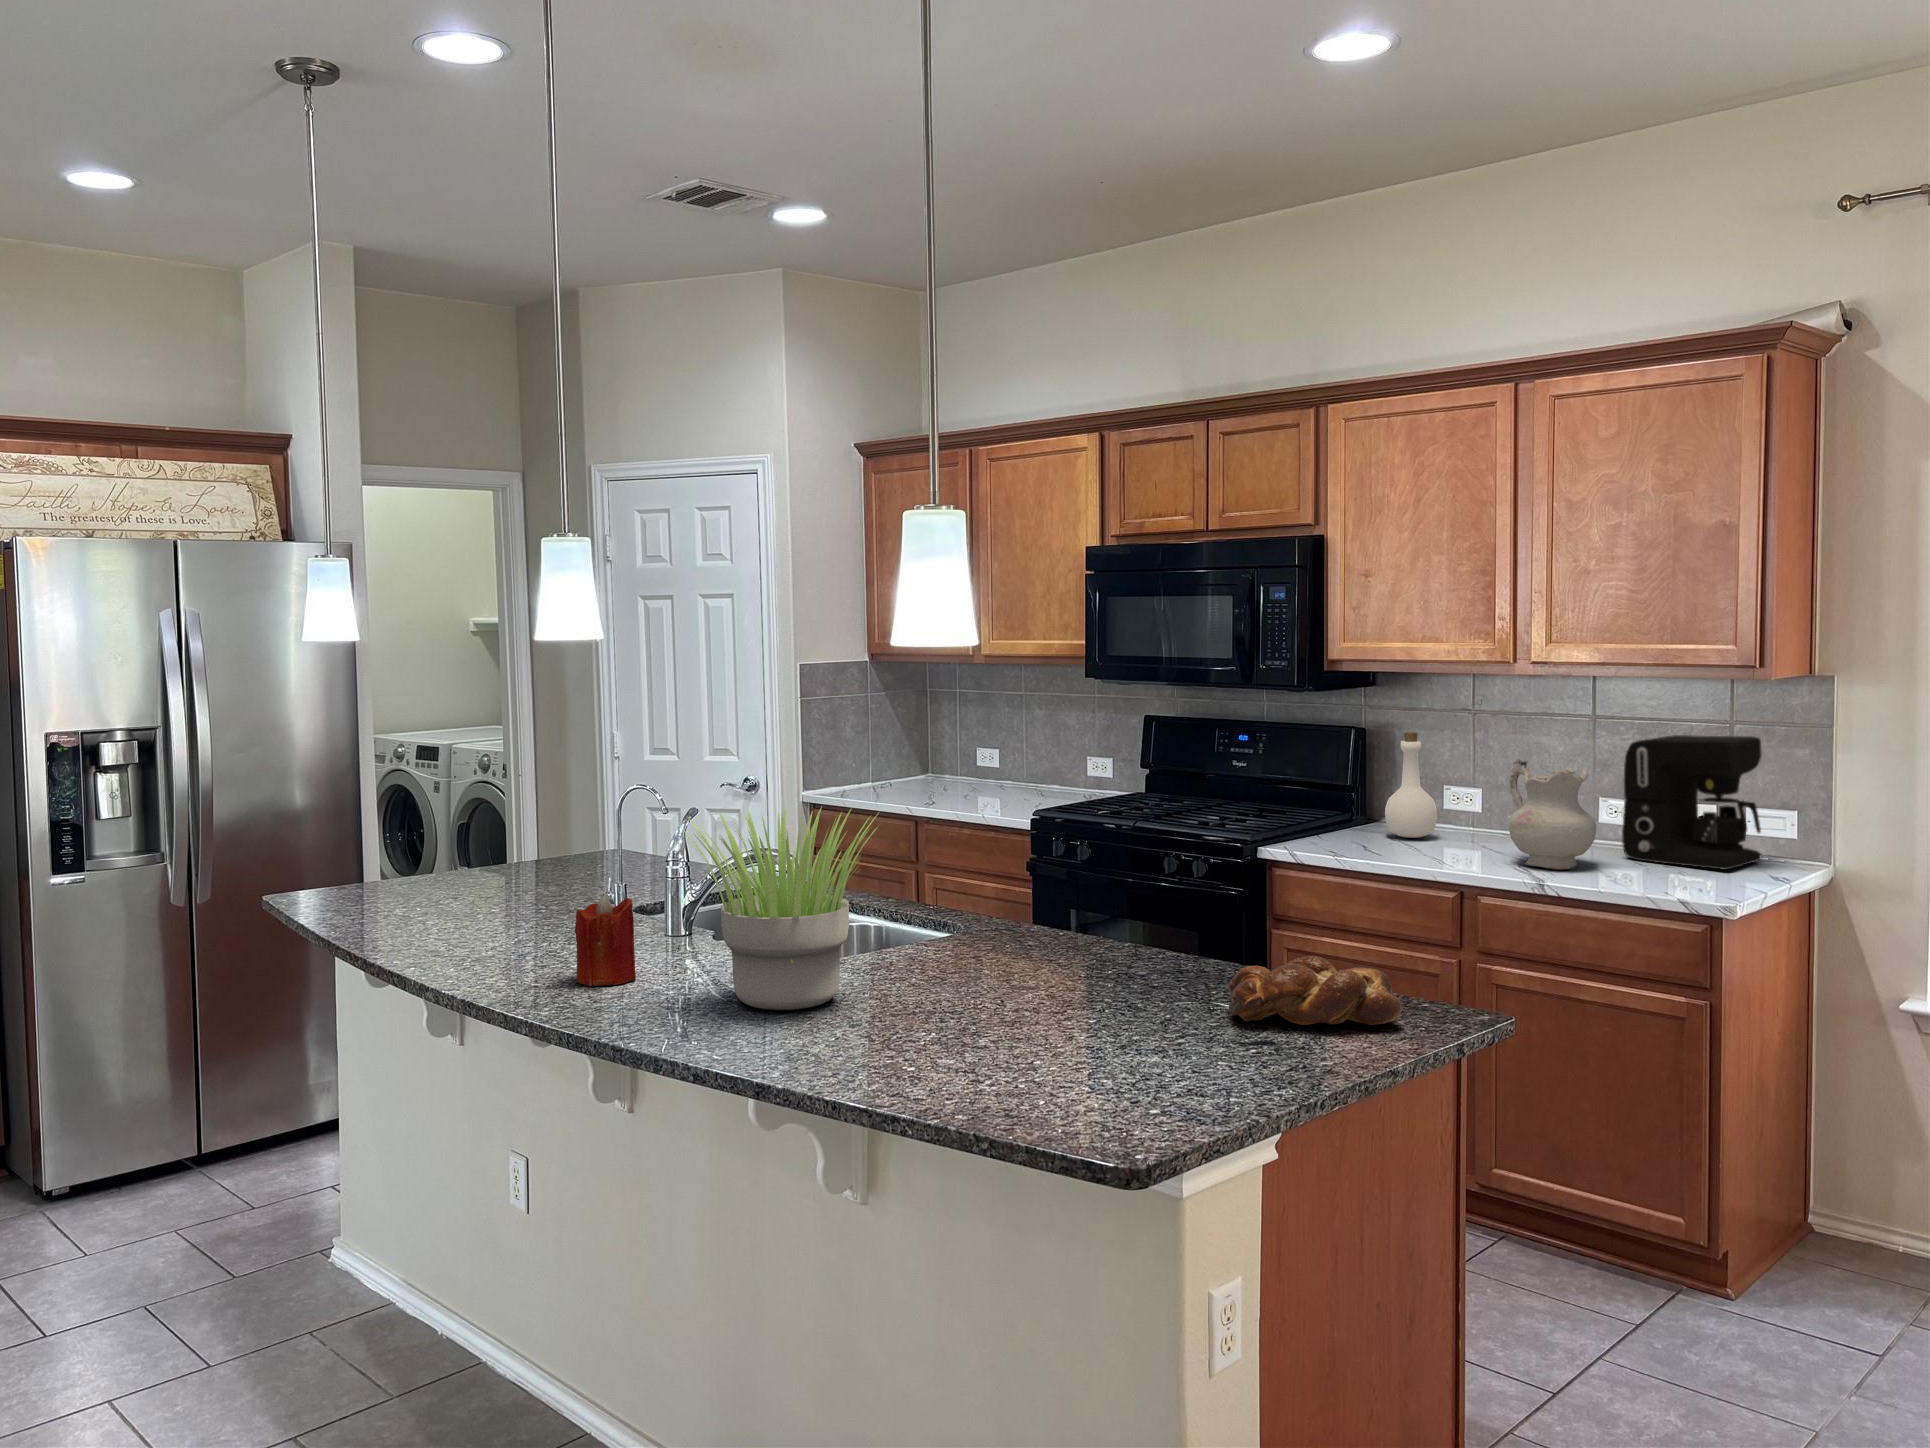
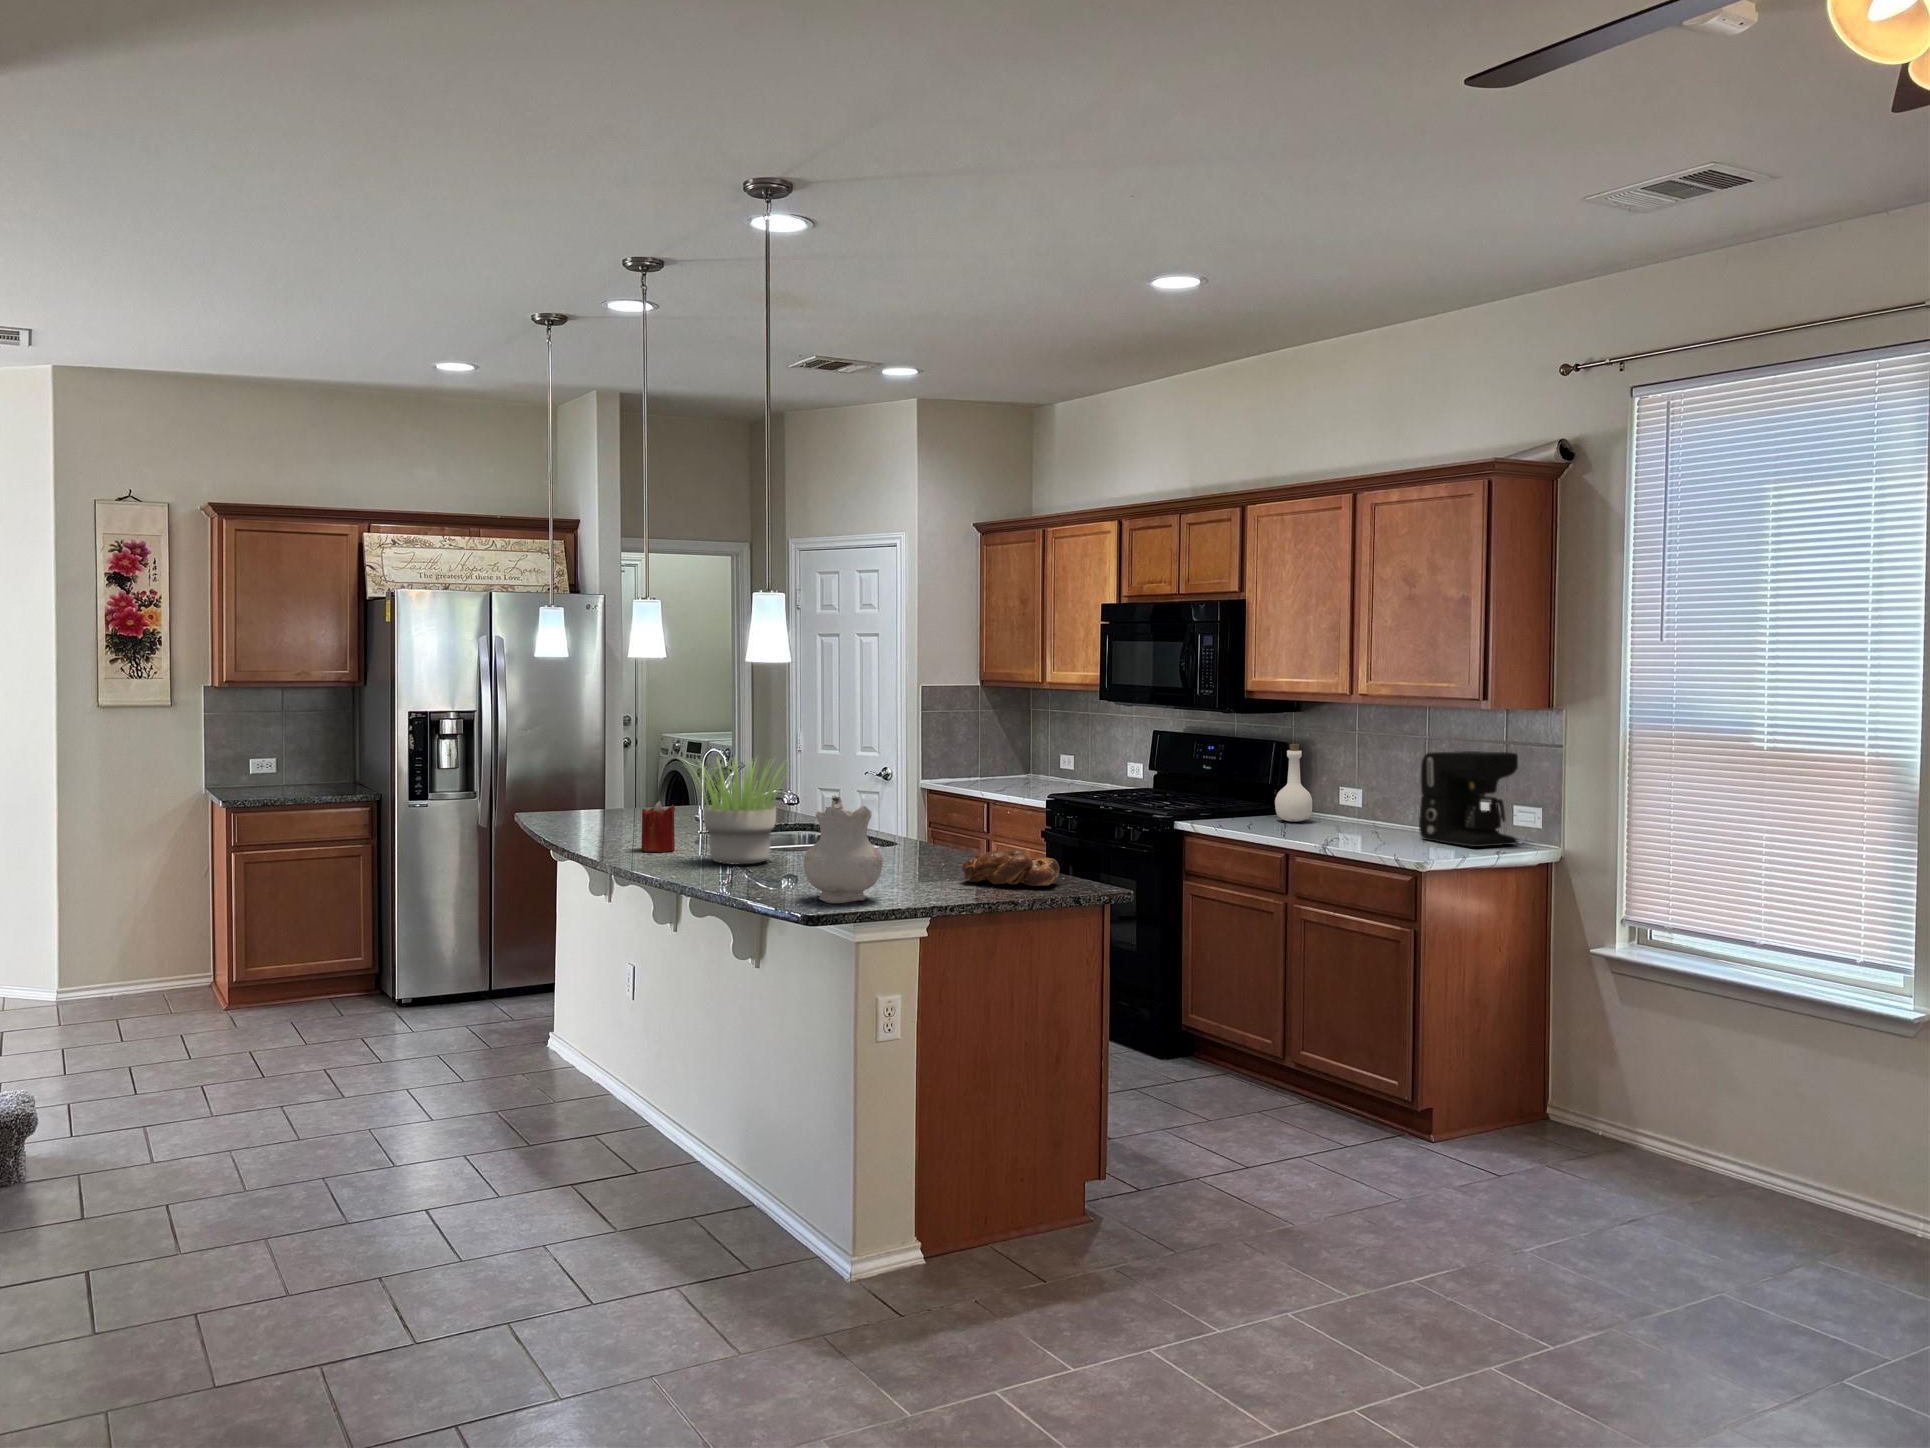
ceramic pitcher: present [1509,759,1596,869] -> present [804,795,883,903]

